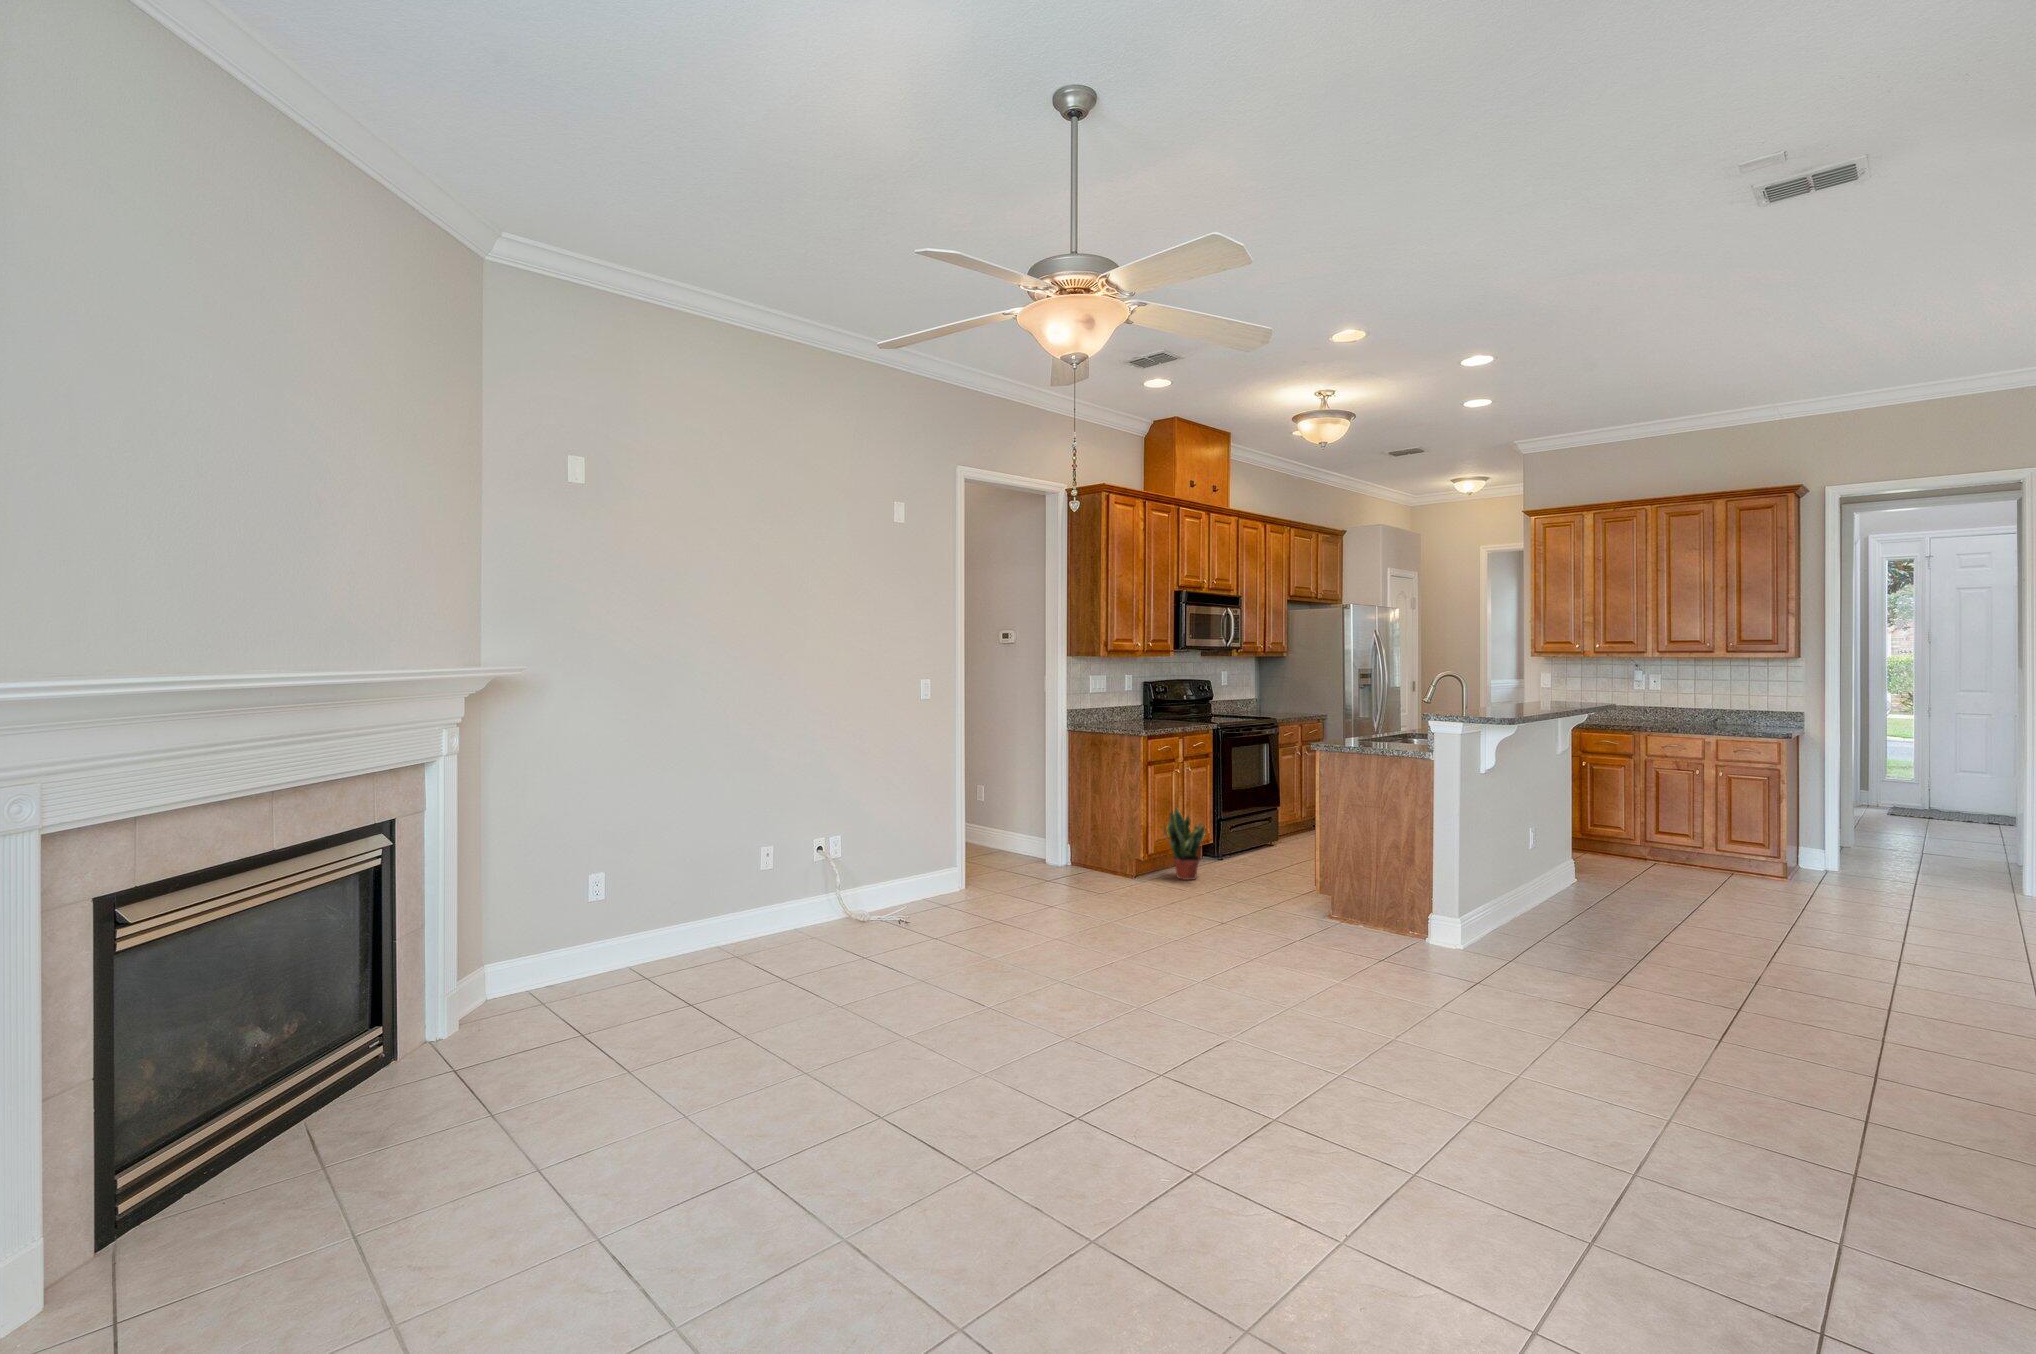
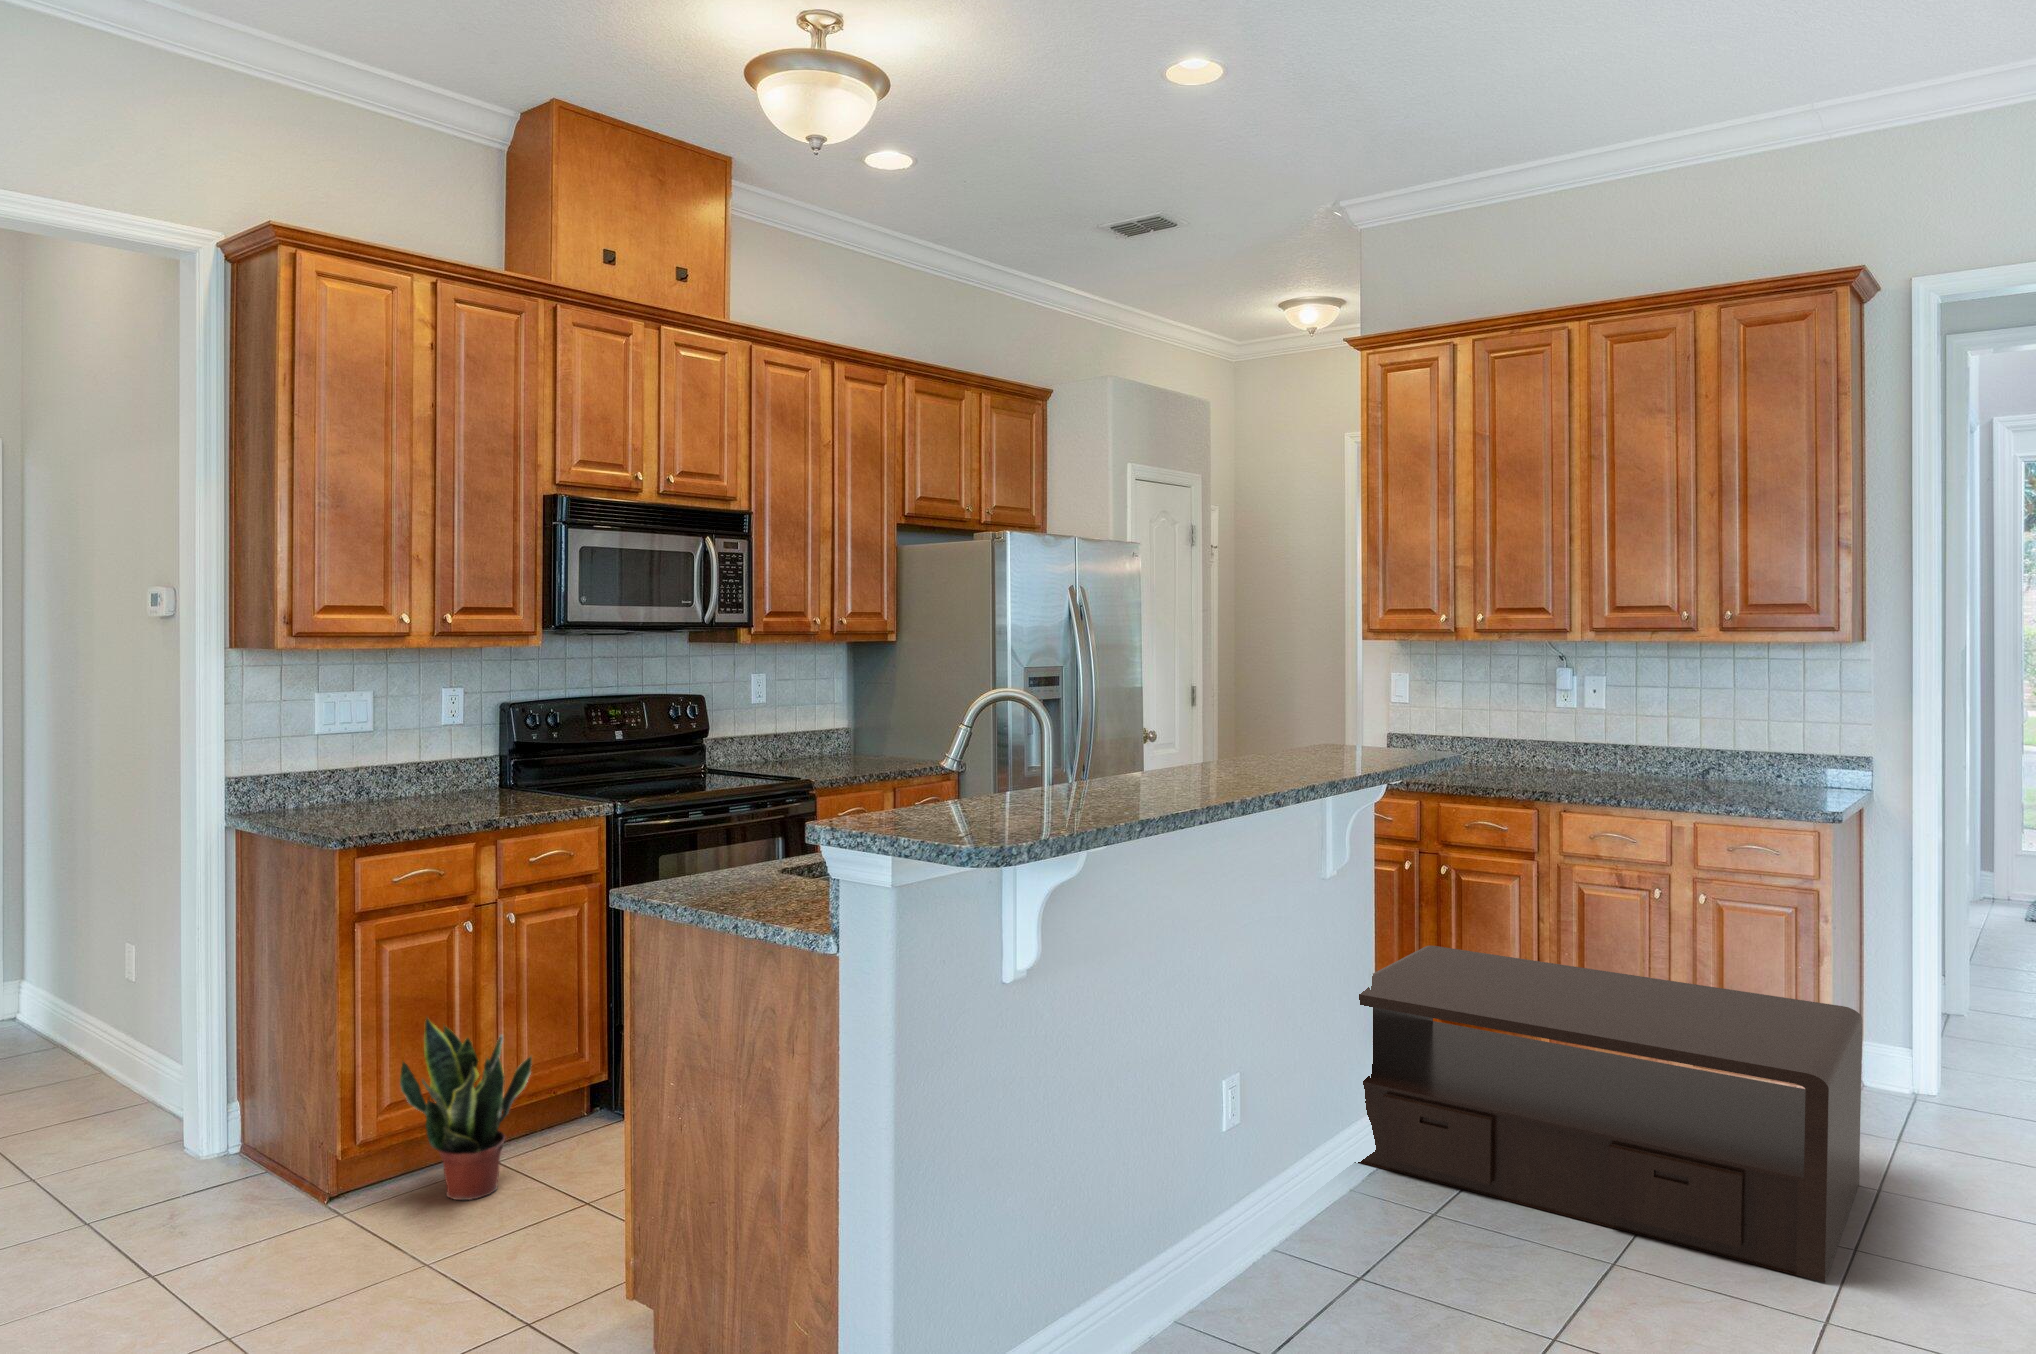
coffee table: none [1549,796,1801,914] -> present [1359,946,1862,1282]

